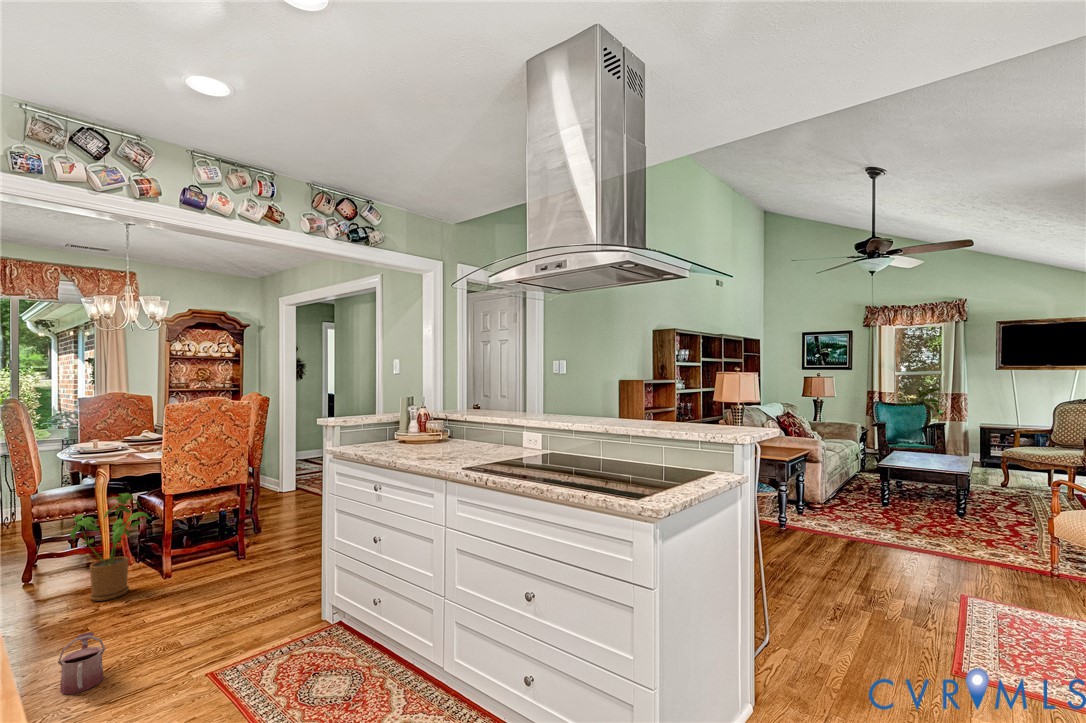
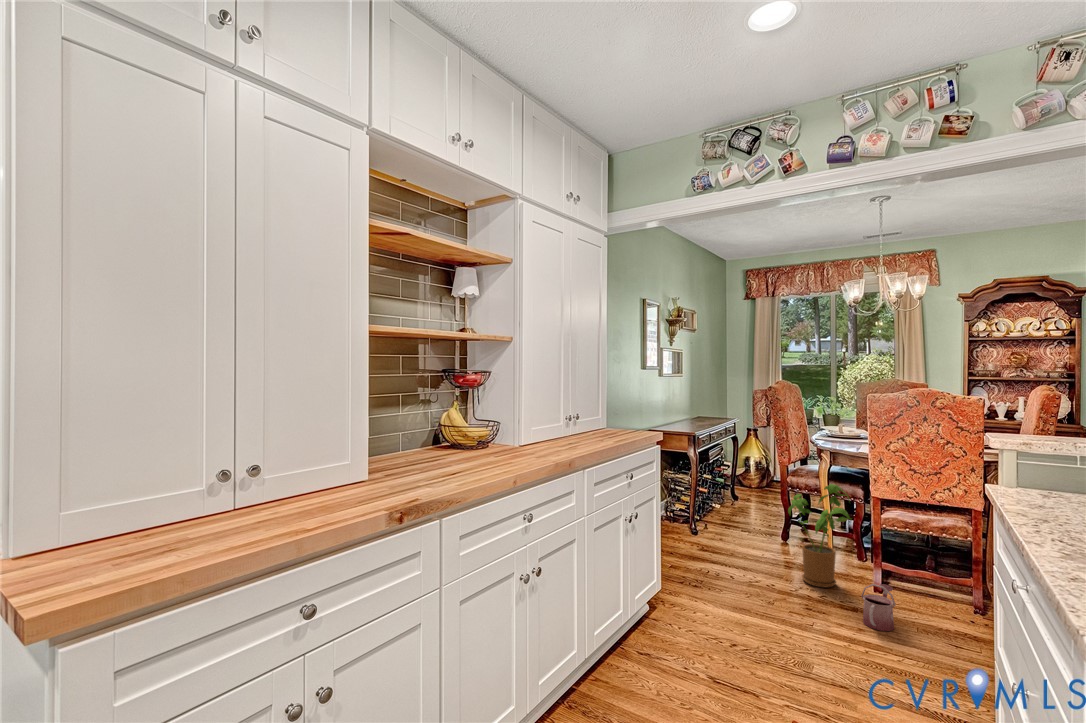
watering can: present [58,632,105,694] -> present [861,584,896,631]

